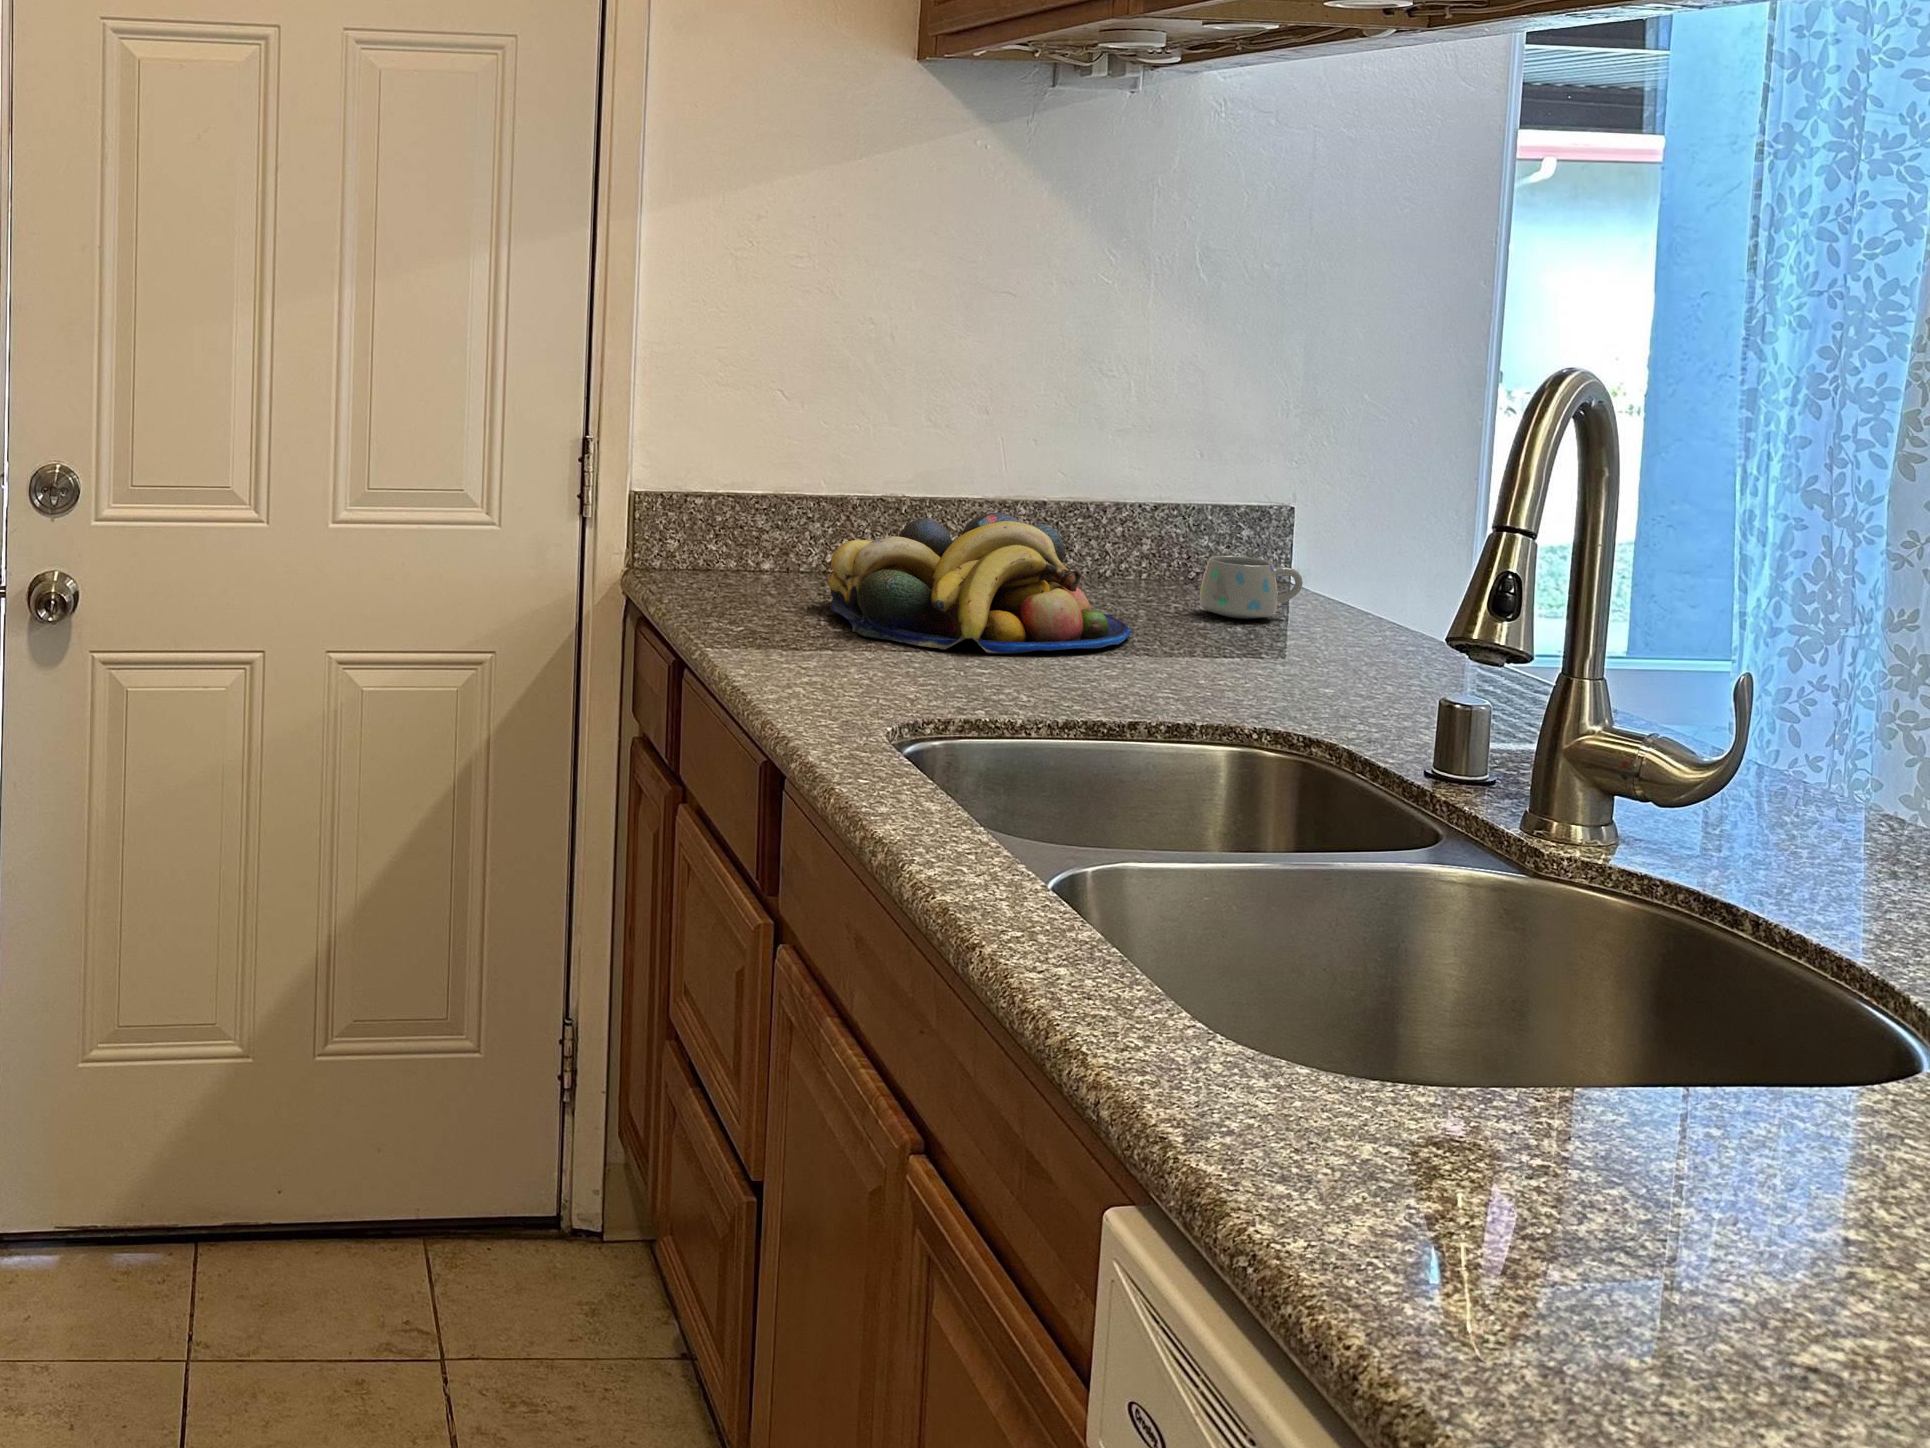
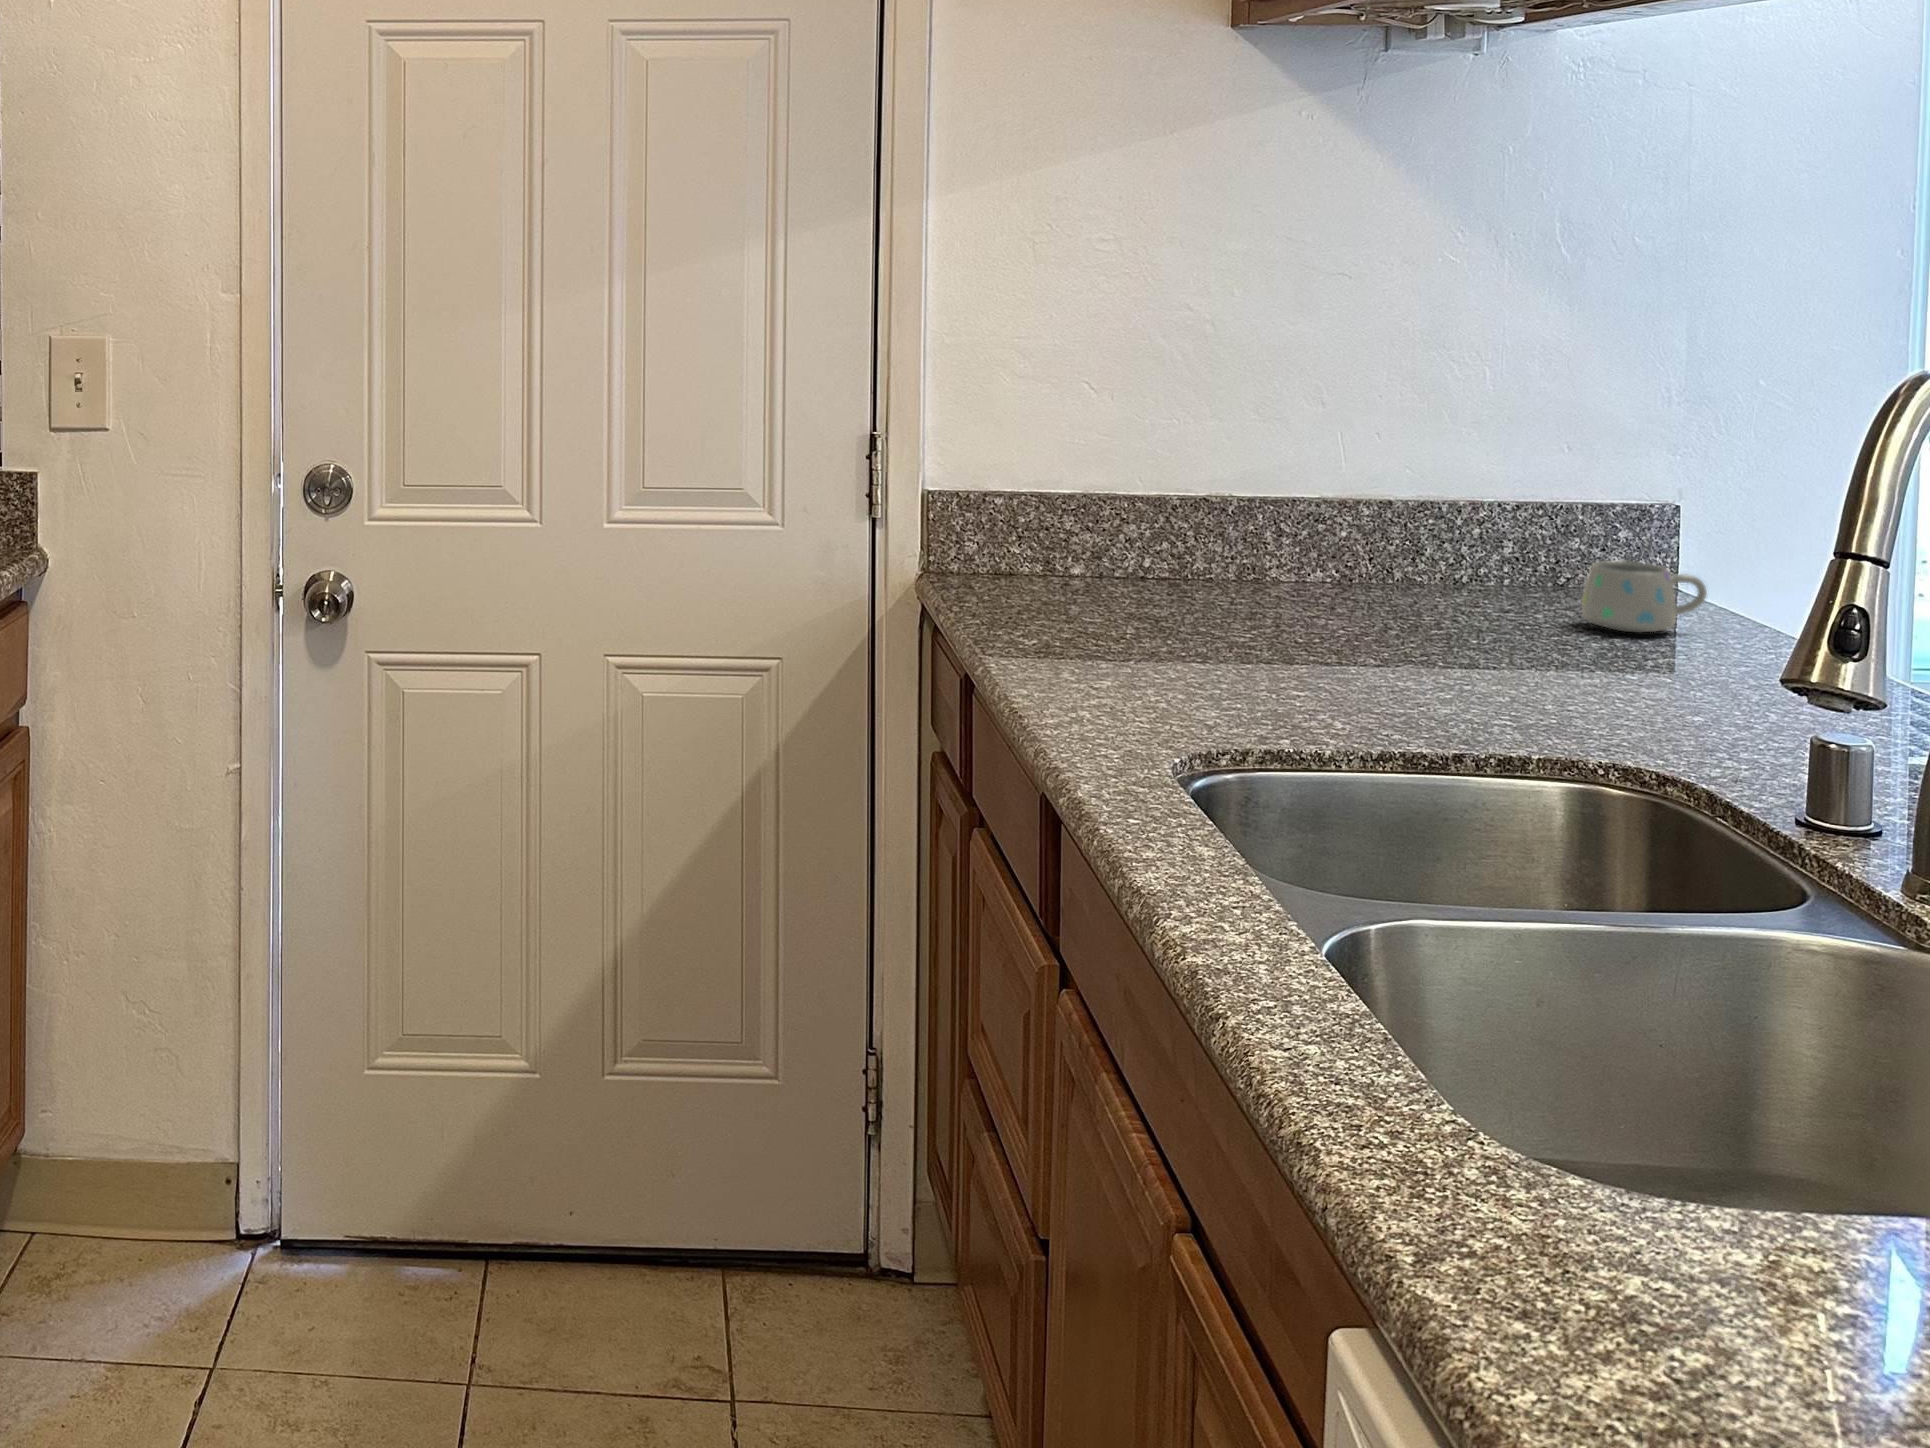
fruit bowl: present [828,513,1132,653] -> none [1143,513,1493,671]

